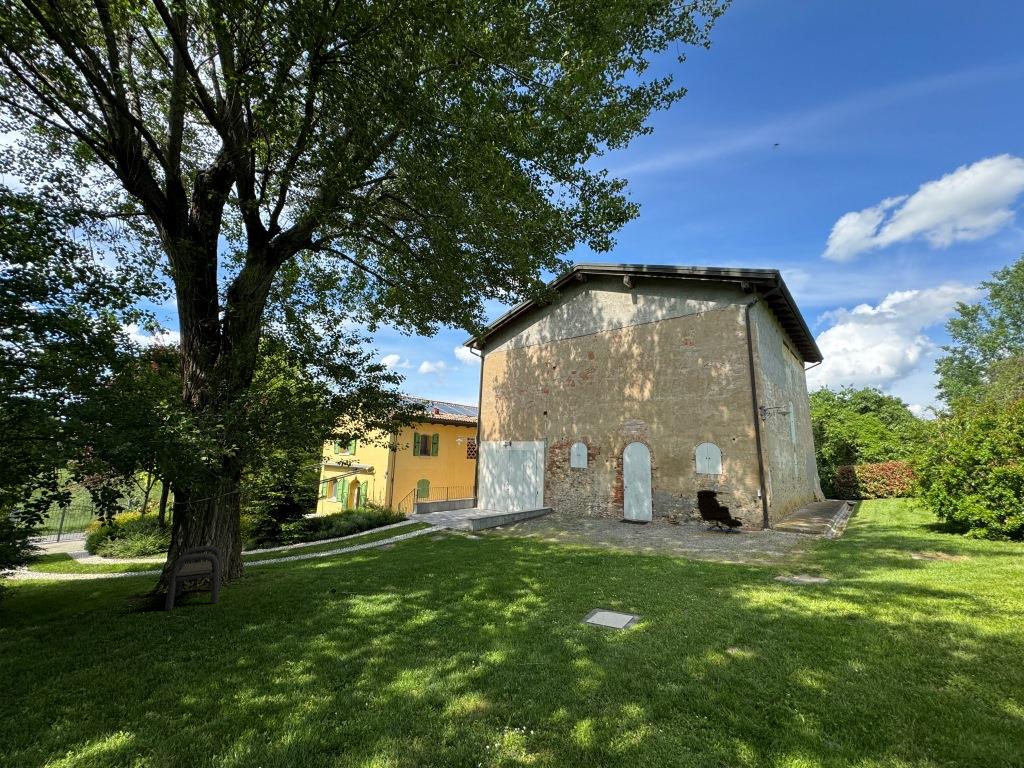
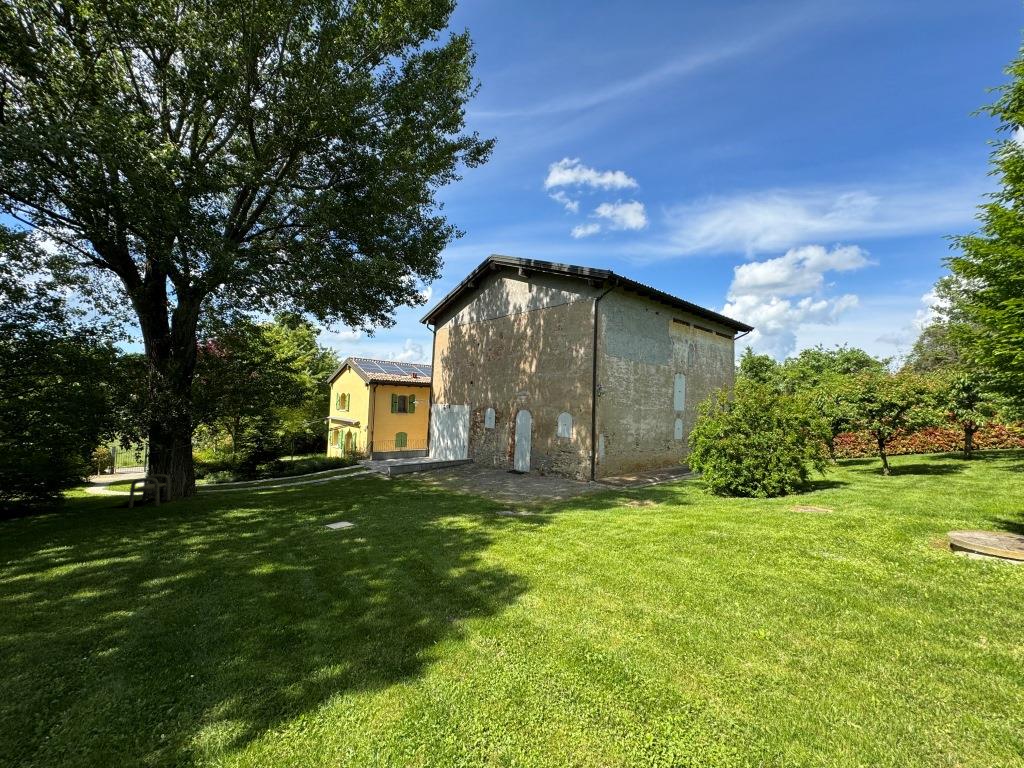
lounge chair: present [697,490,743,532] -> none [551,449,576,483]

